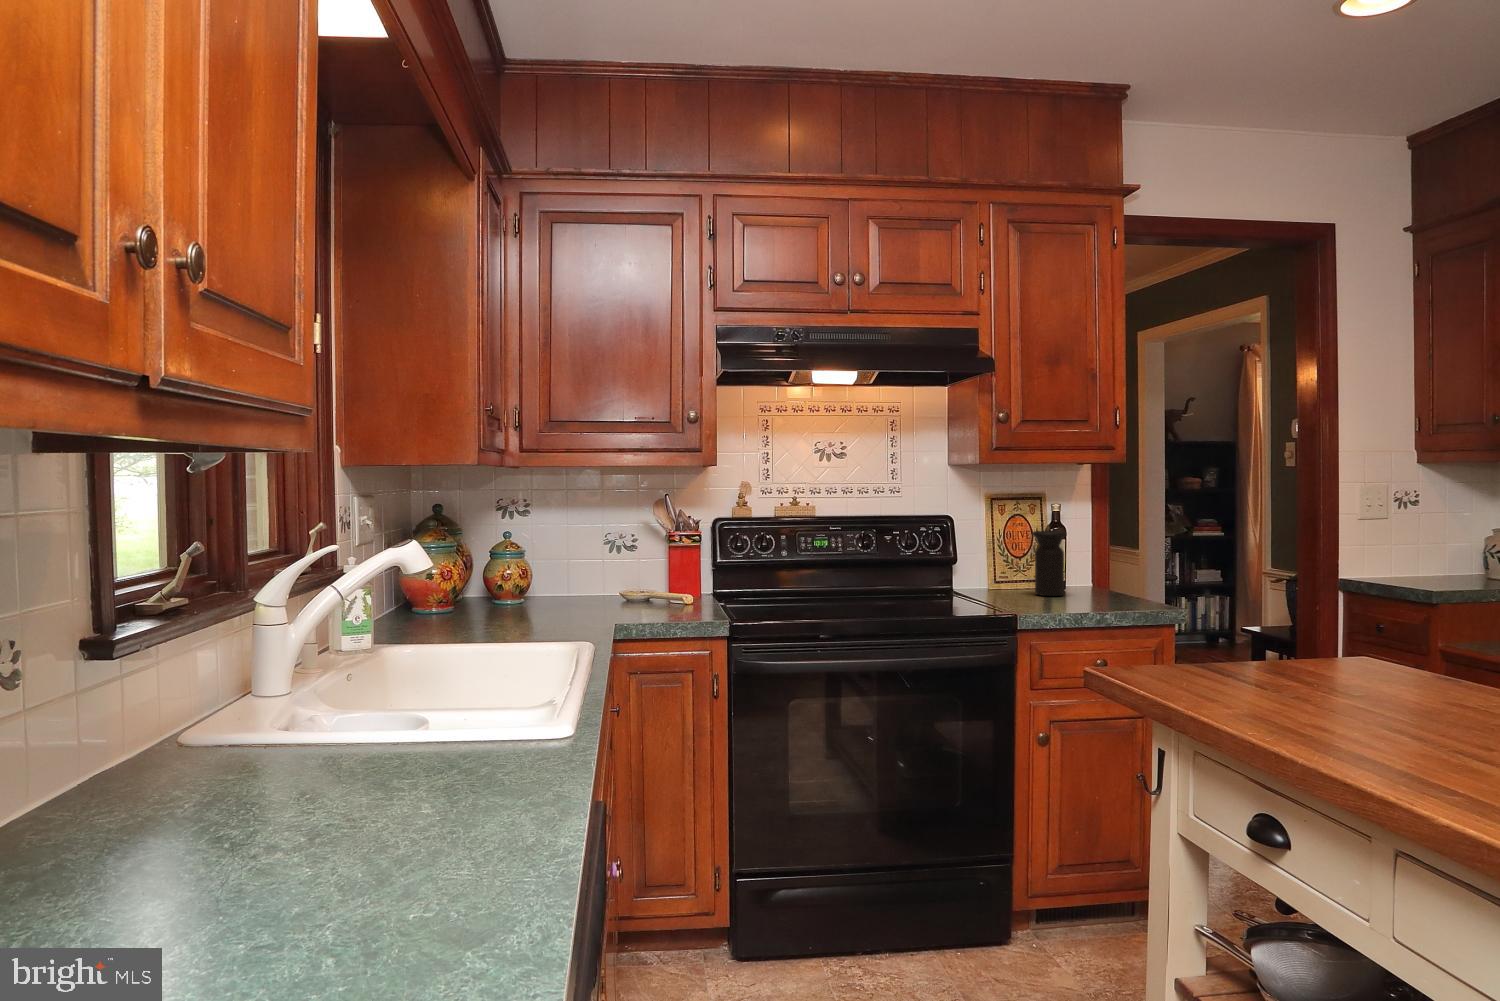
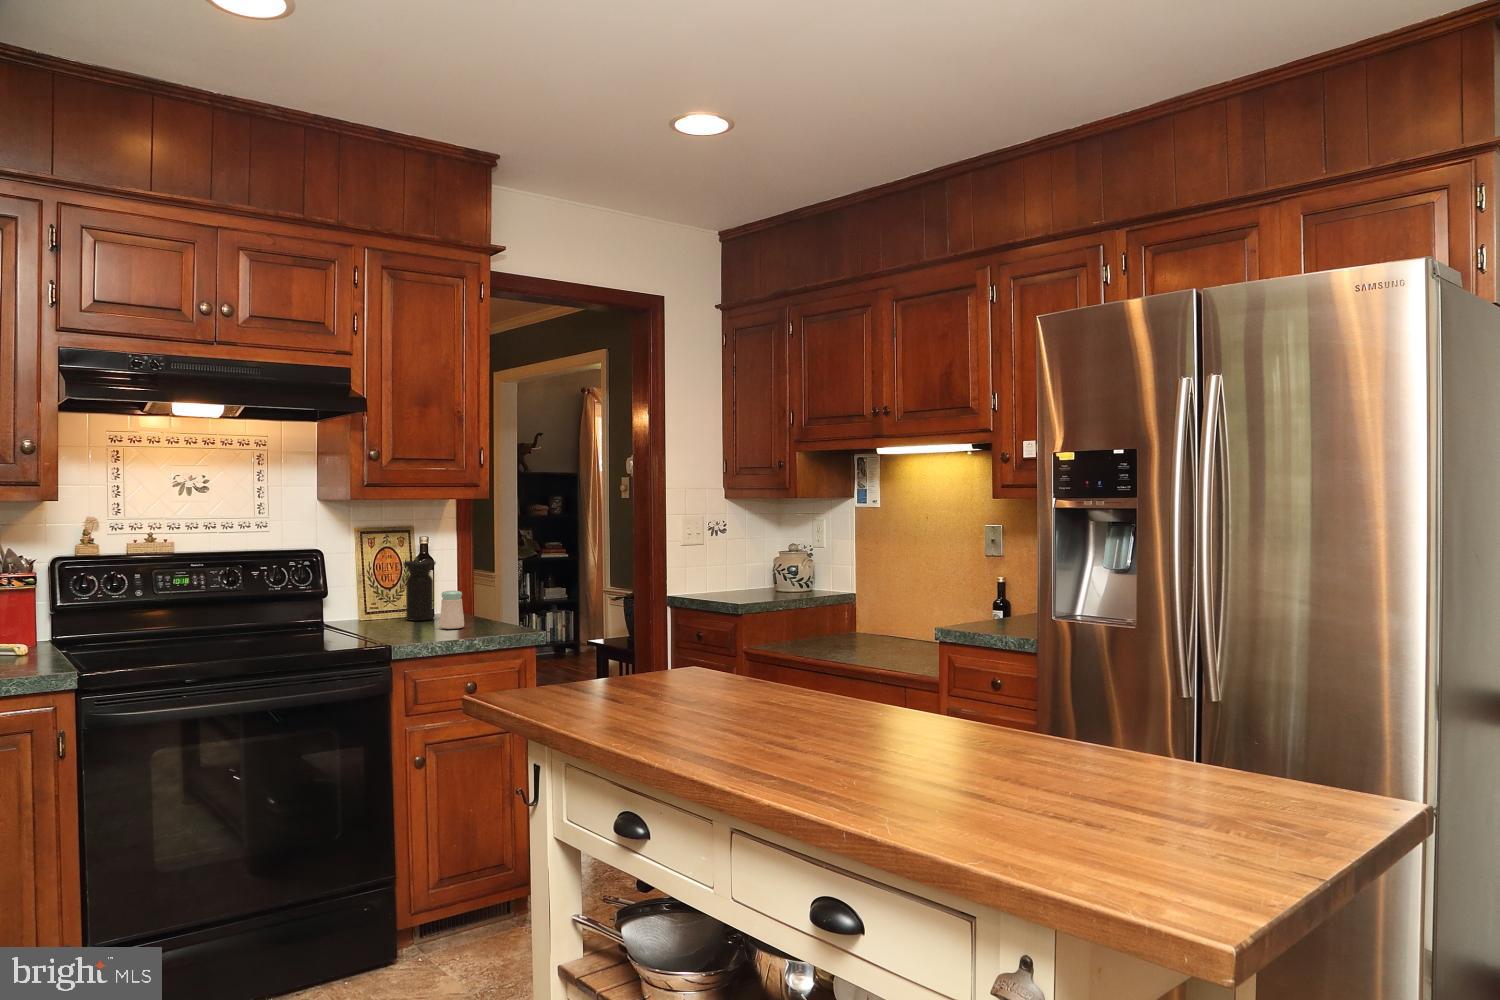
salt shaker: none [1070,565,1099,607] -> present [439,591,464,629]

